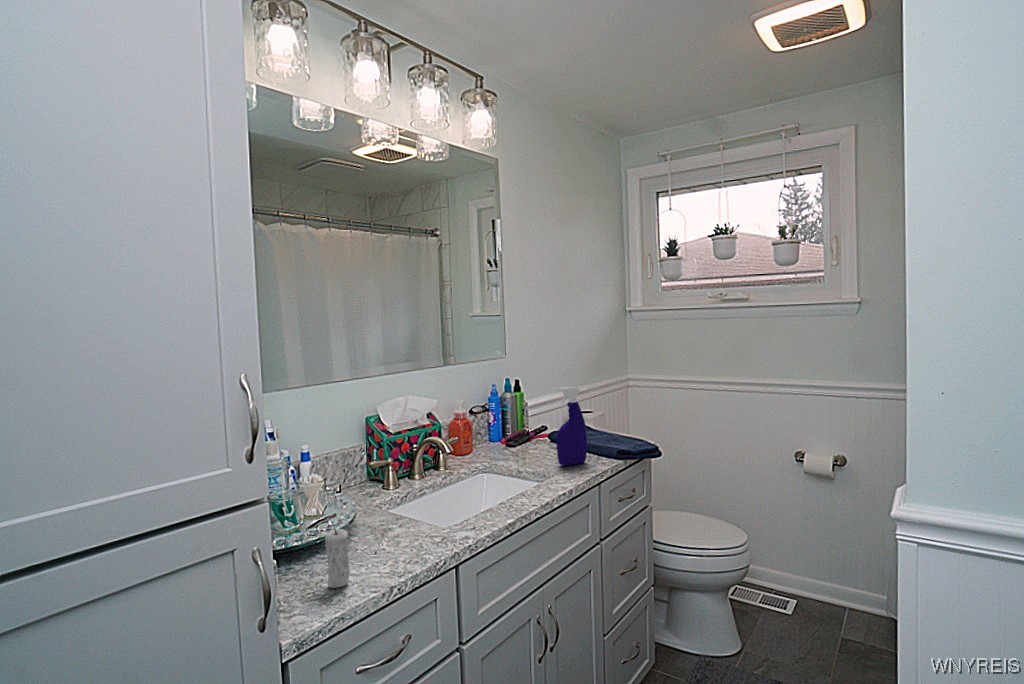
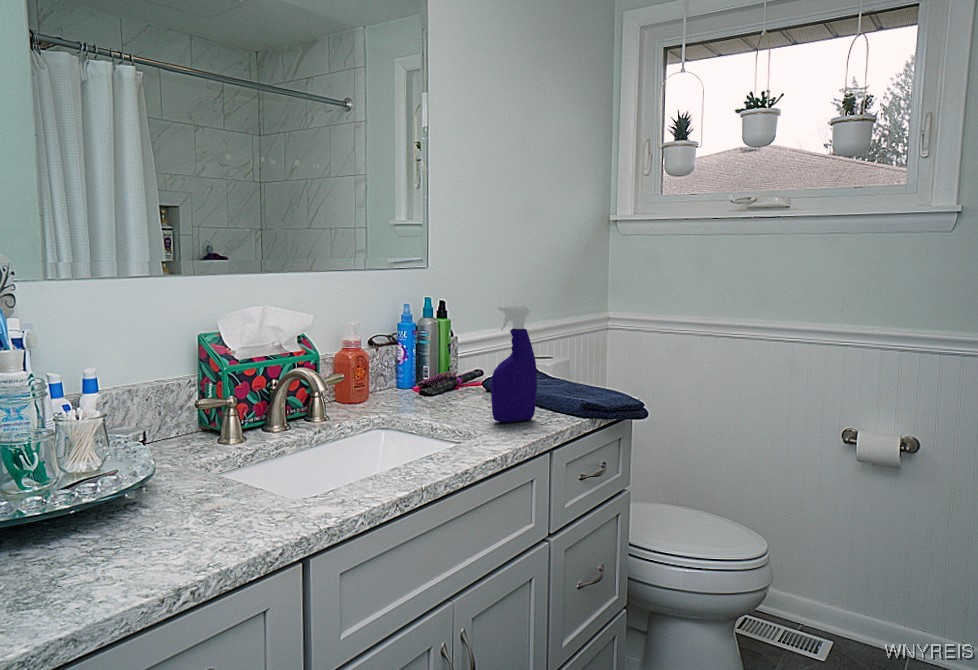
candle: present [325,525,350,588] -> none [61,474,108,587]

